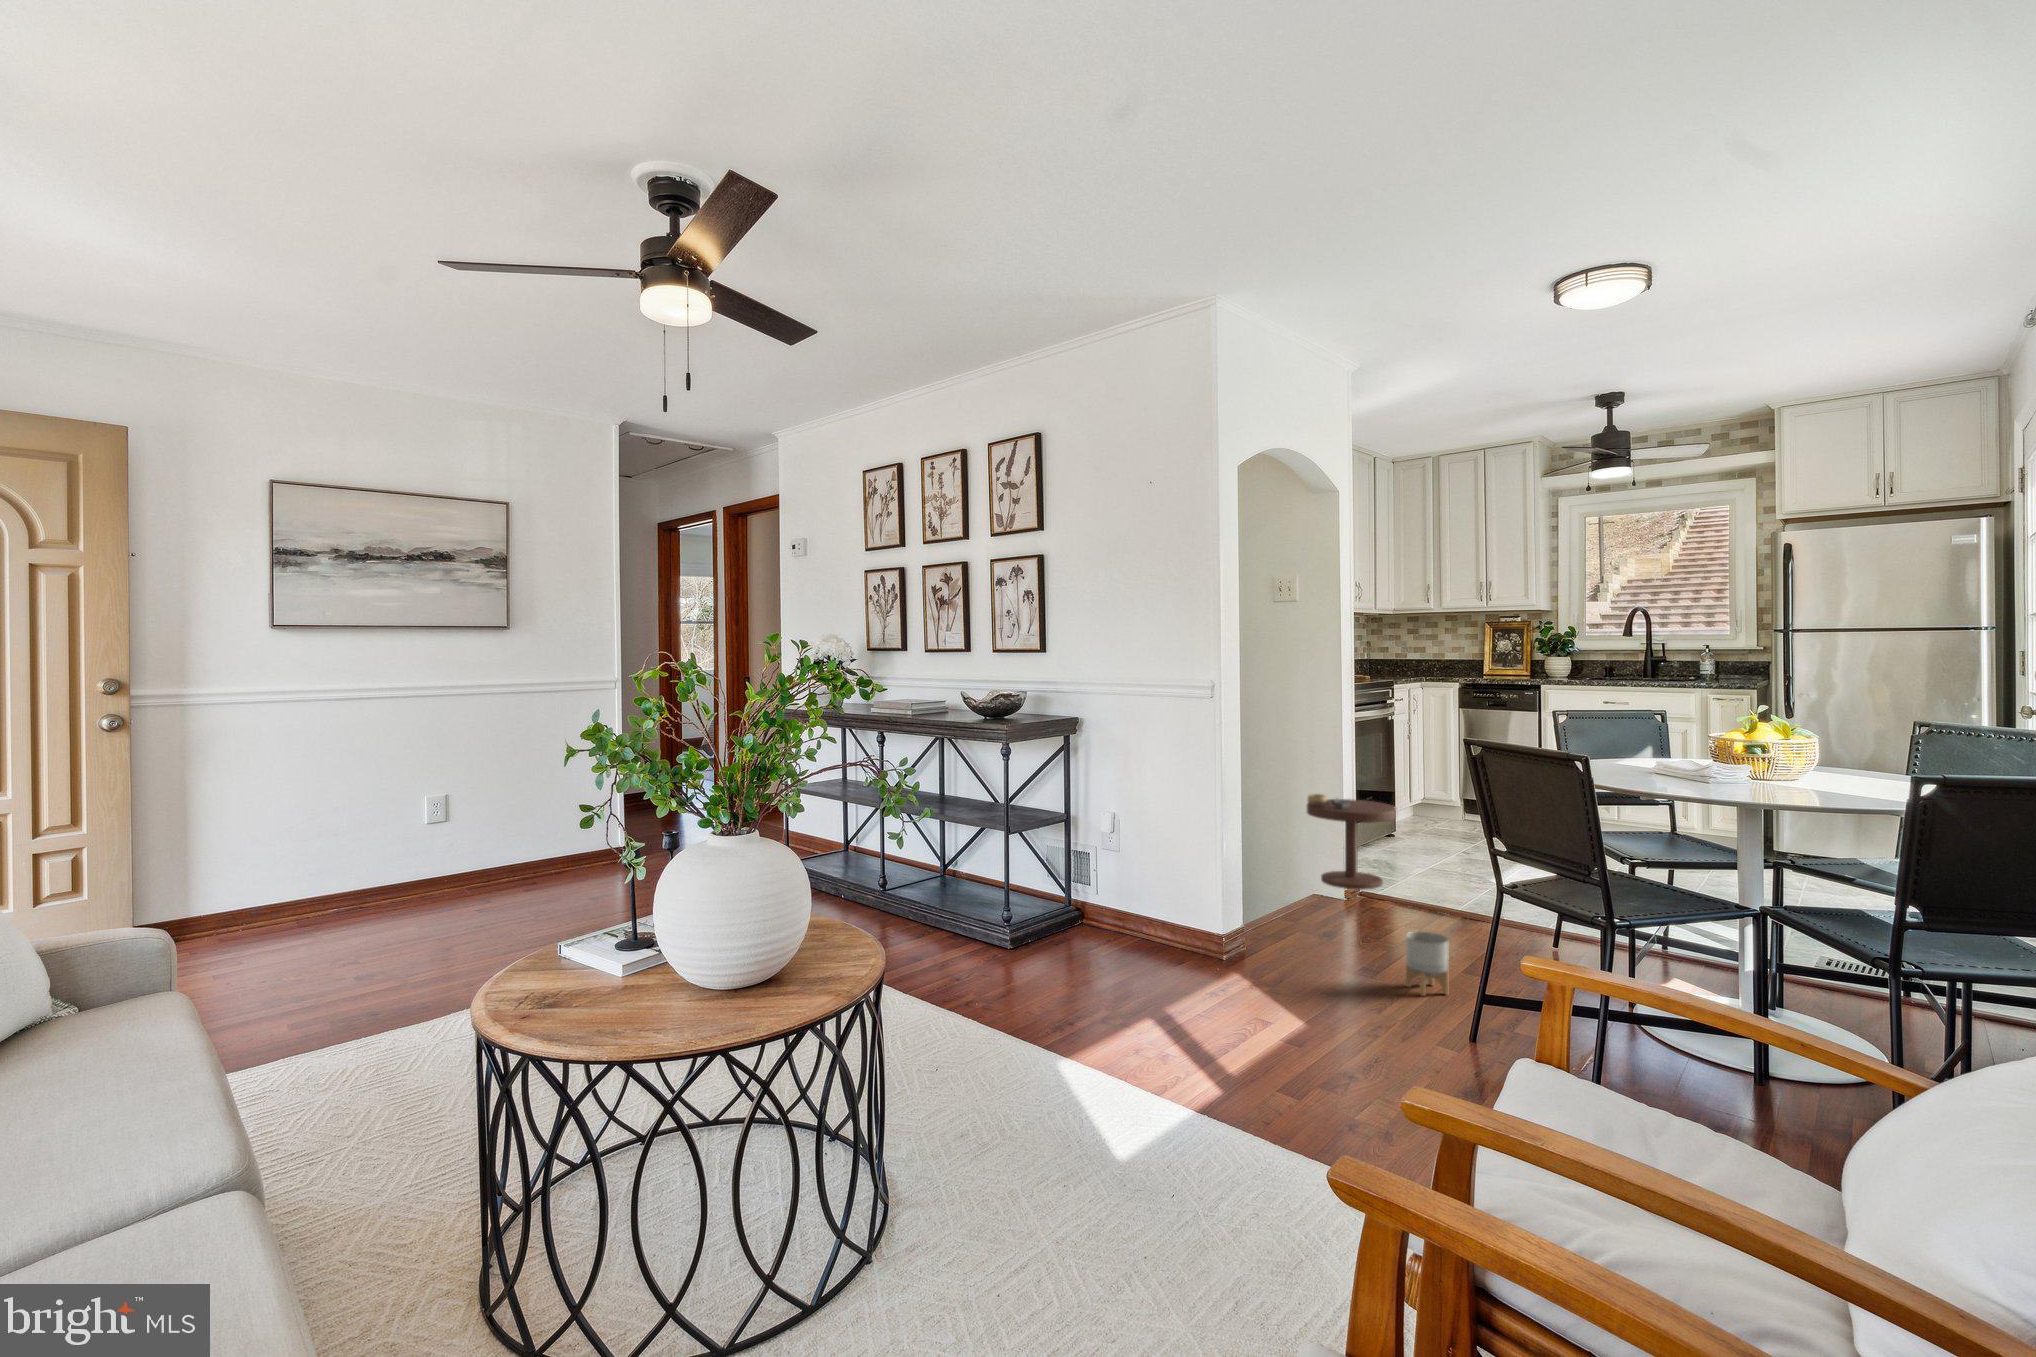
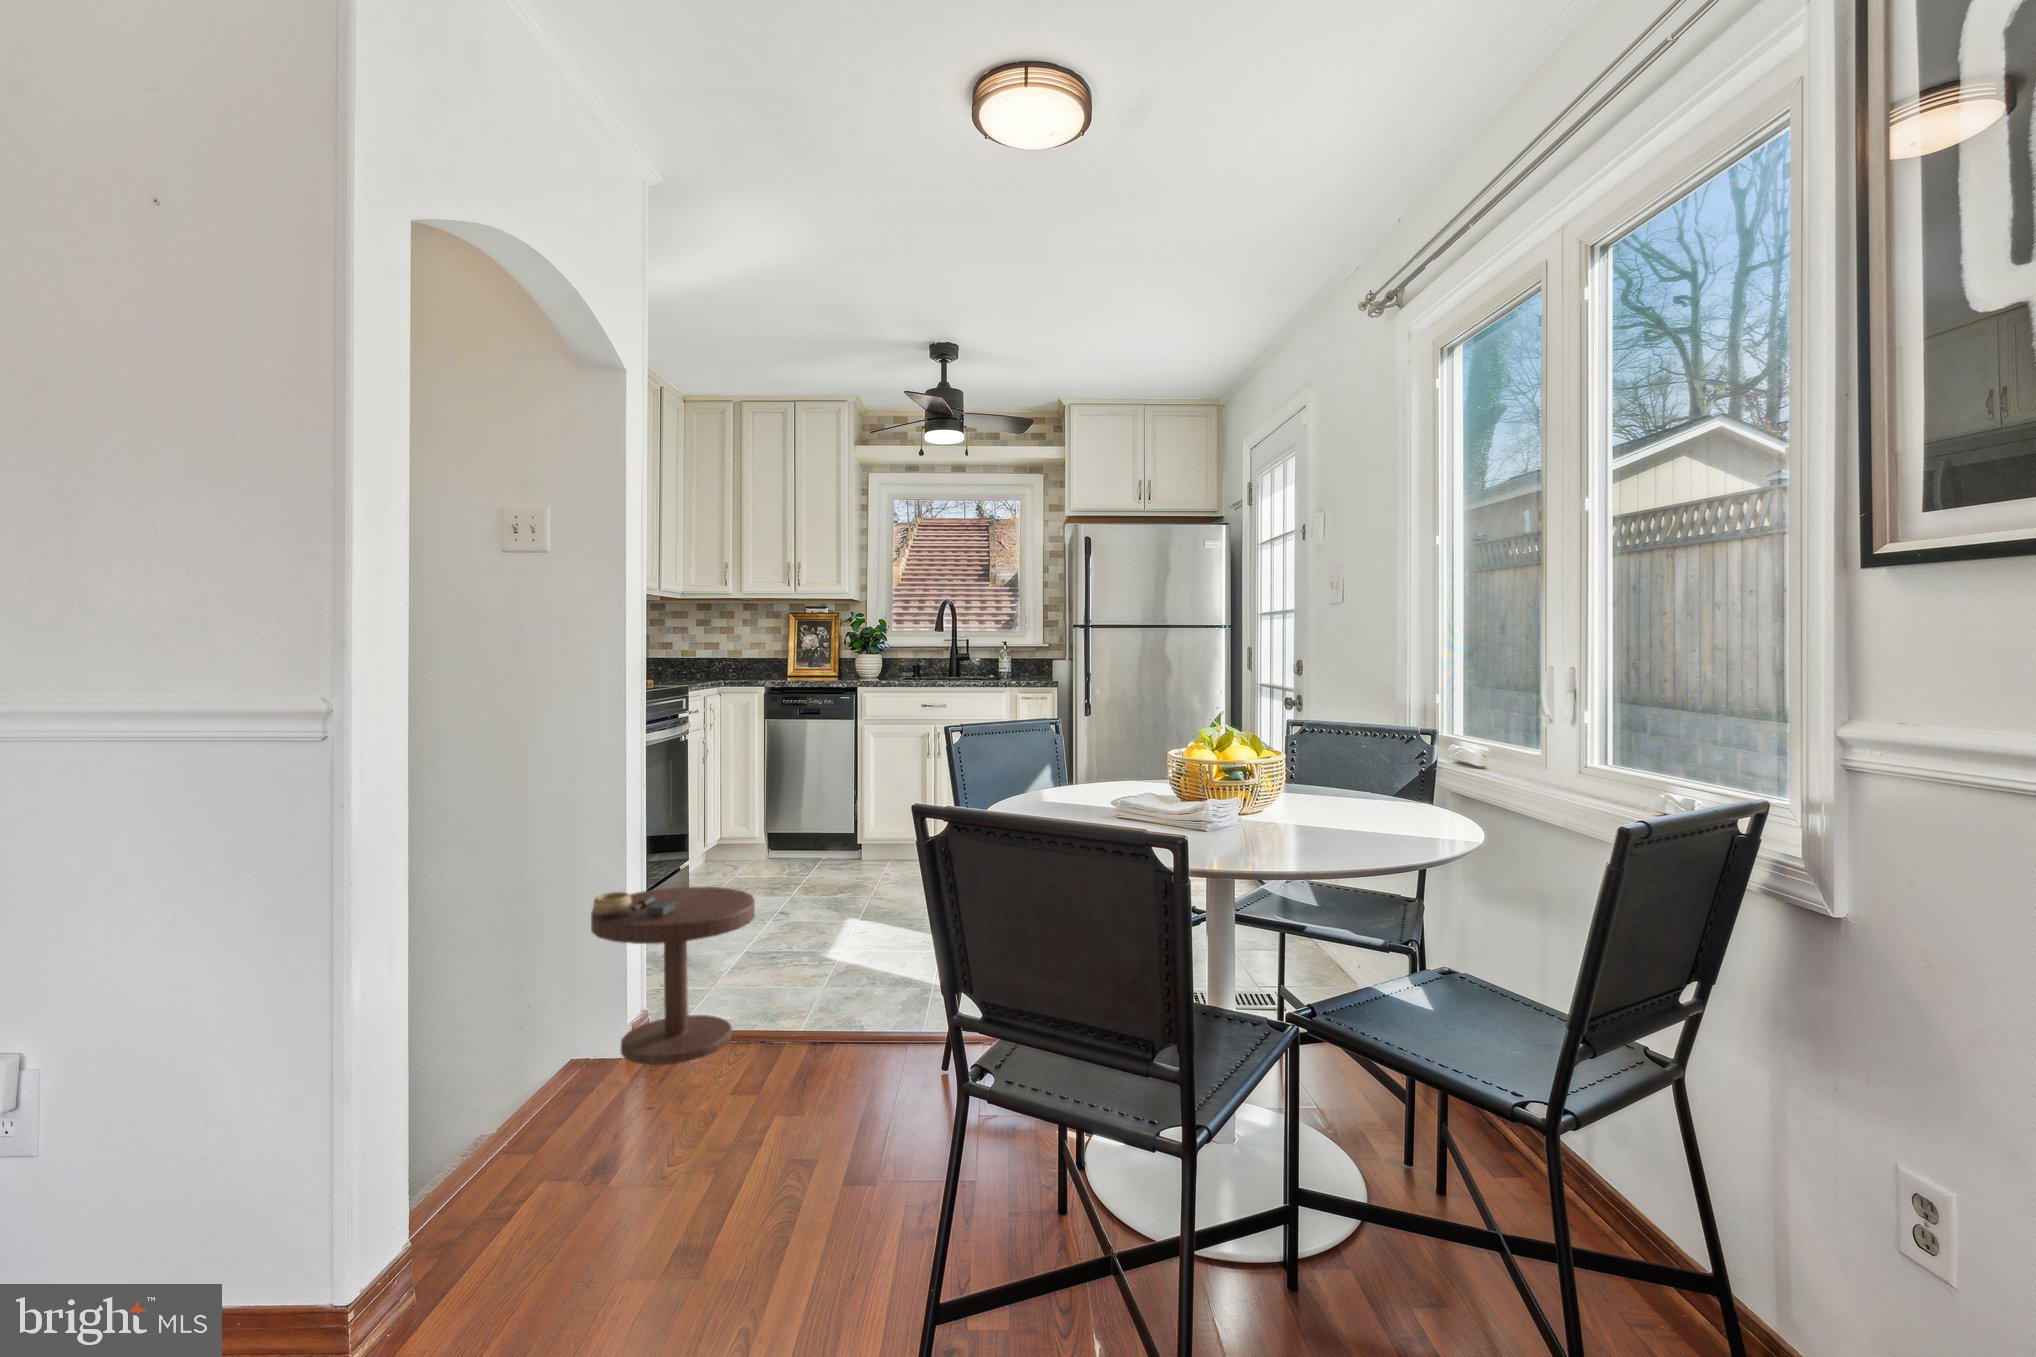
planter: present [1406,931,1449,996] -> none [788,1113,858,1243]

